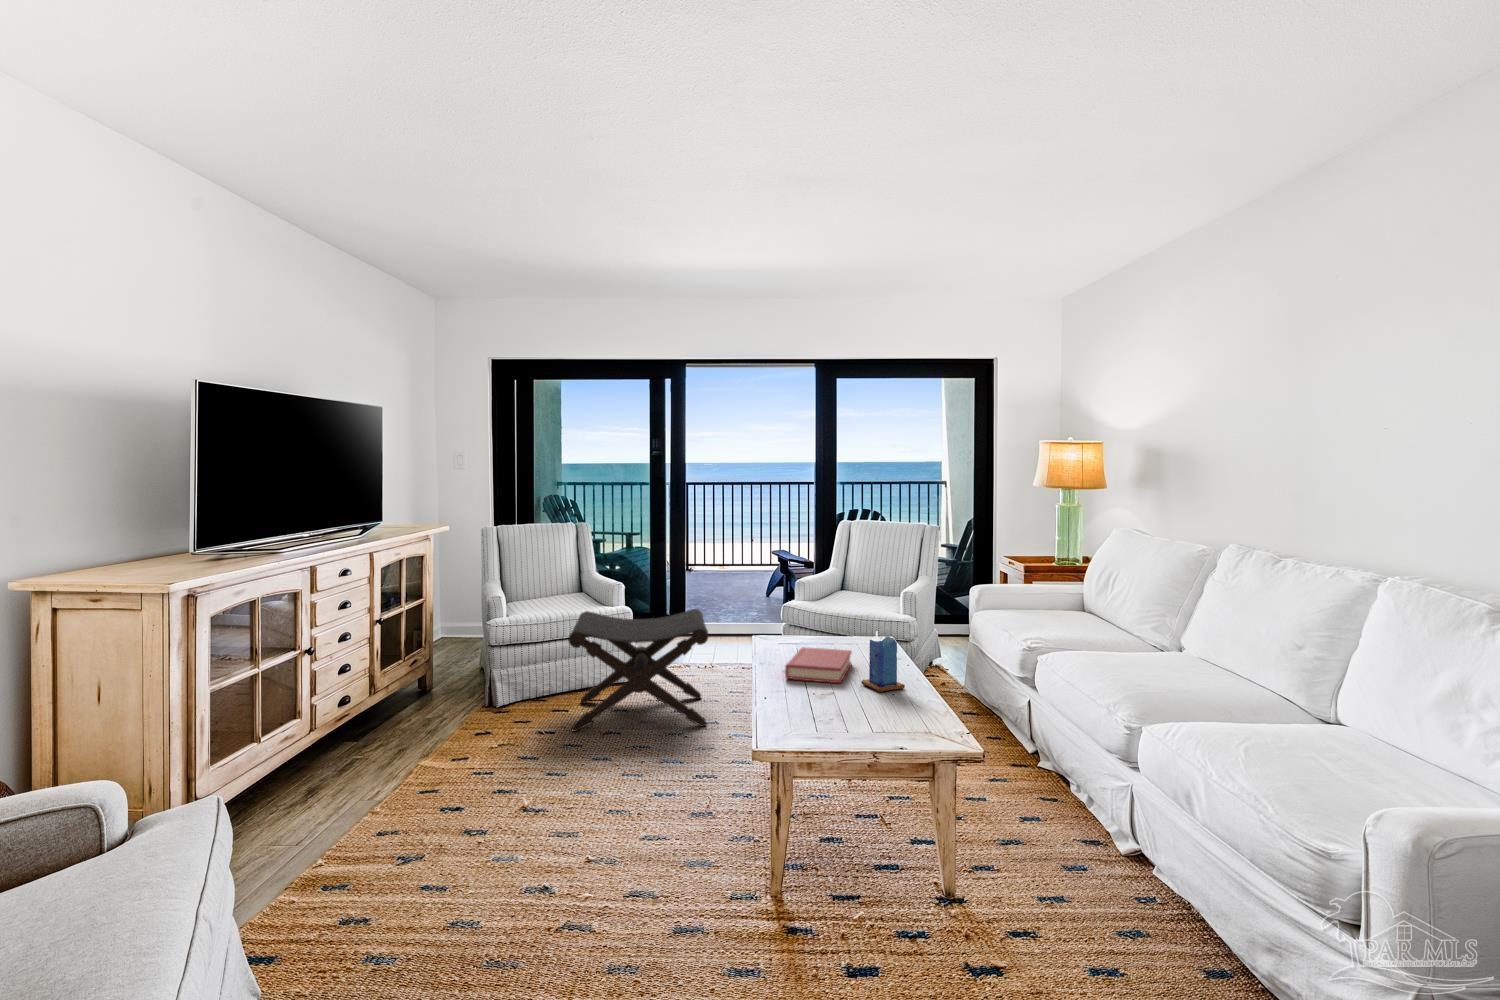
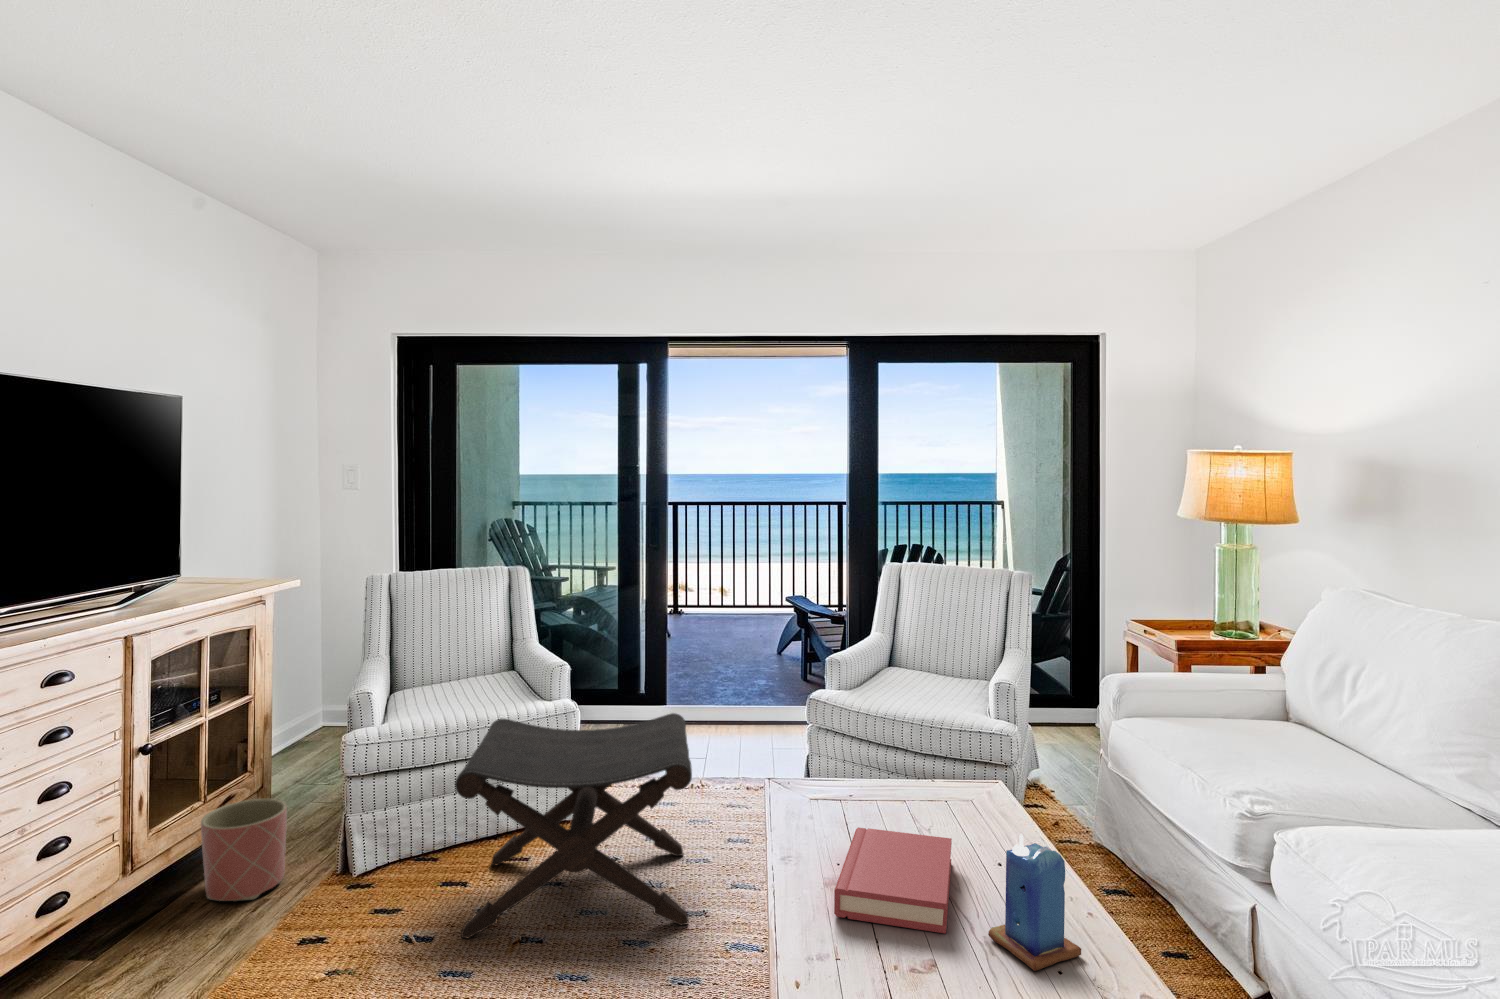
planter: none [406,661,455,717] -> present [201,799,287,901]

